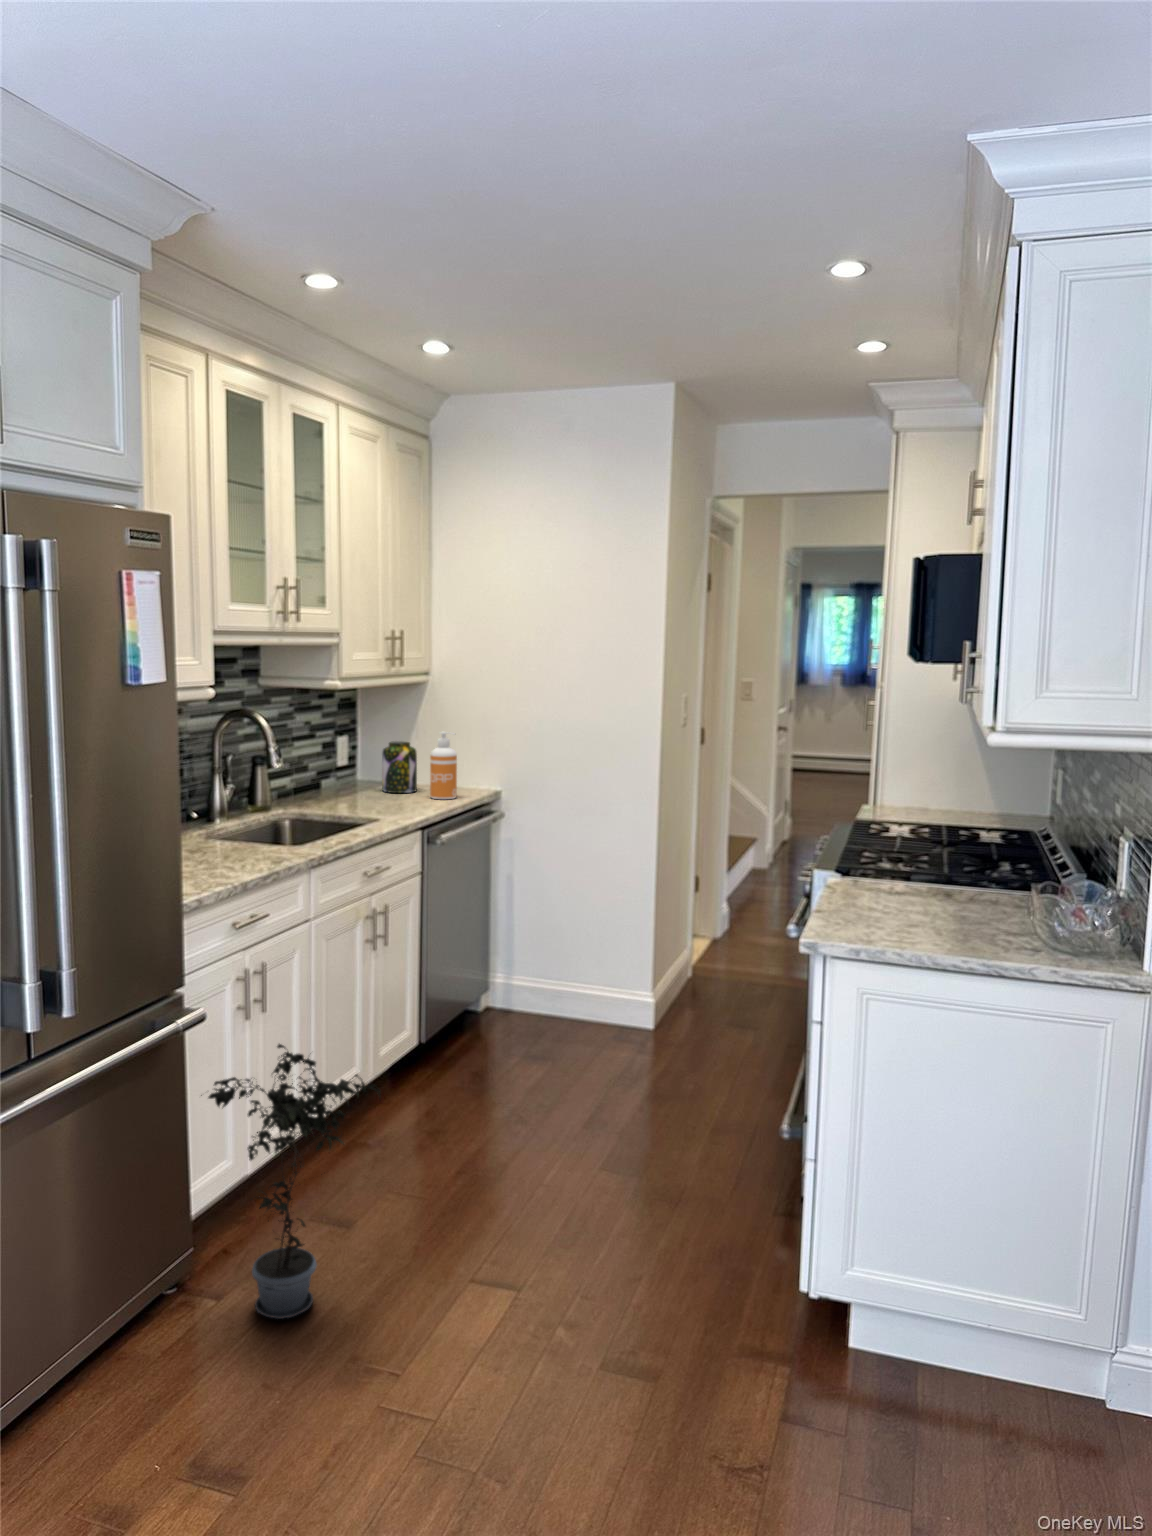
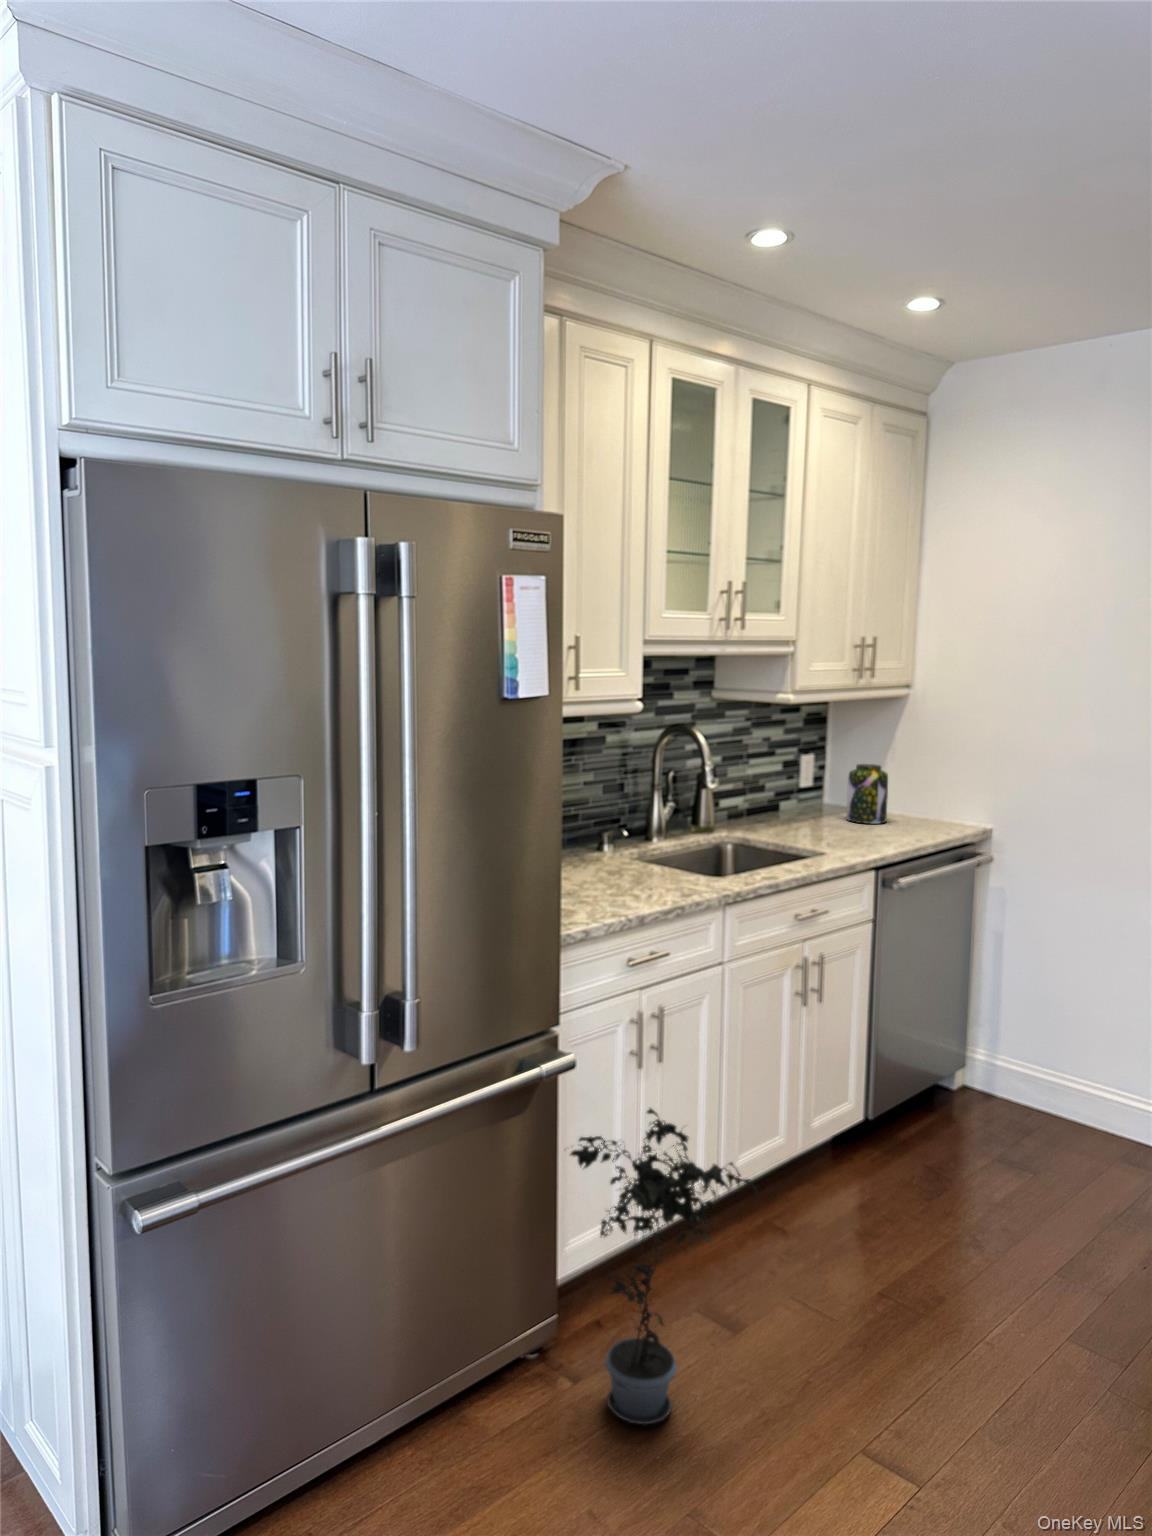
soap dispenser: present [430,732,457,799] -> none [898,756,933,835]

